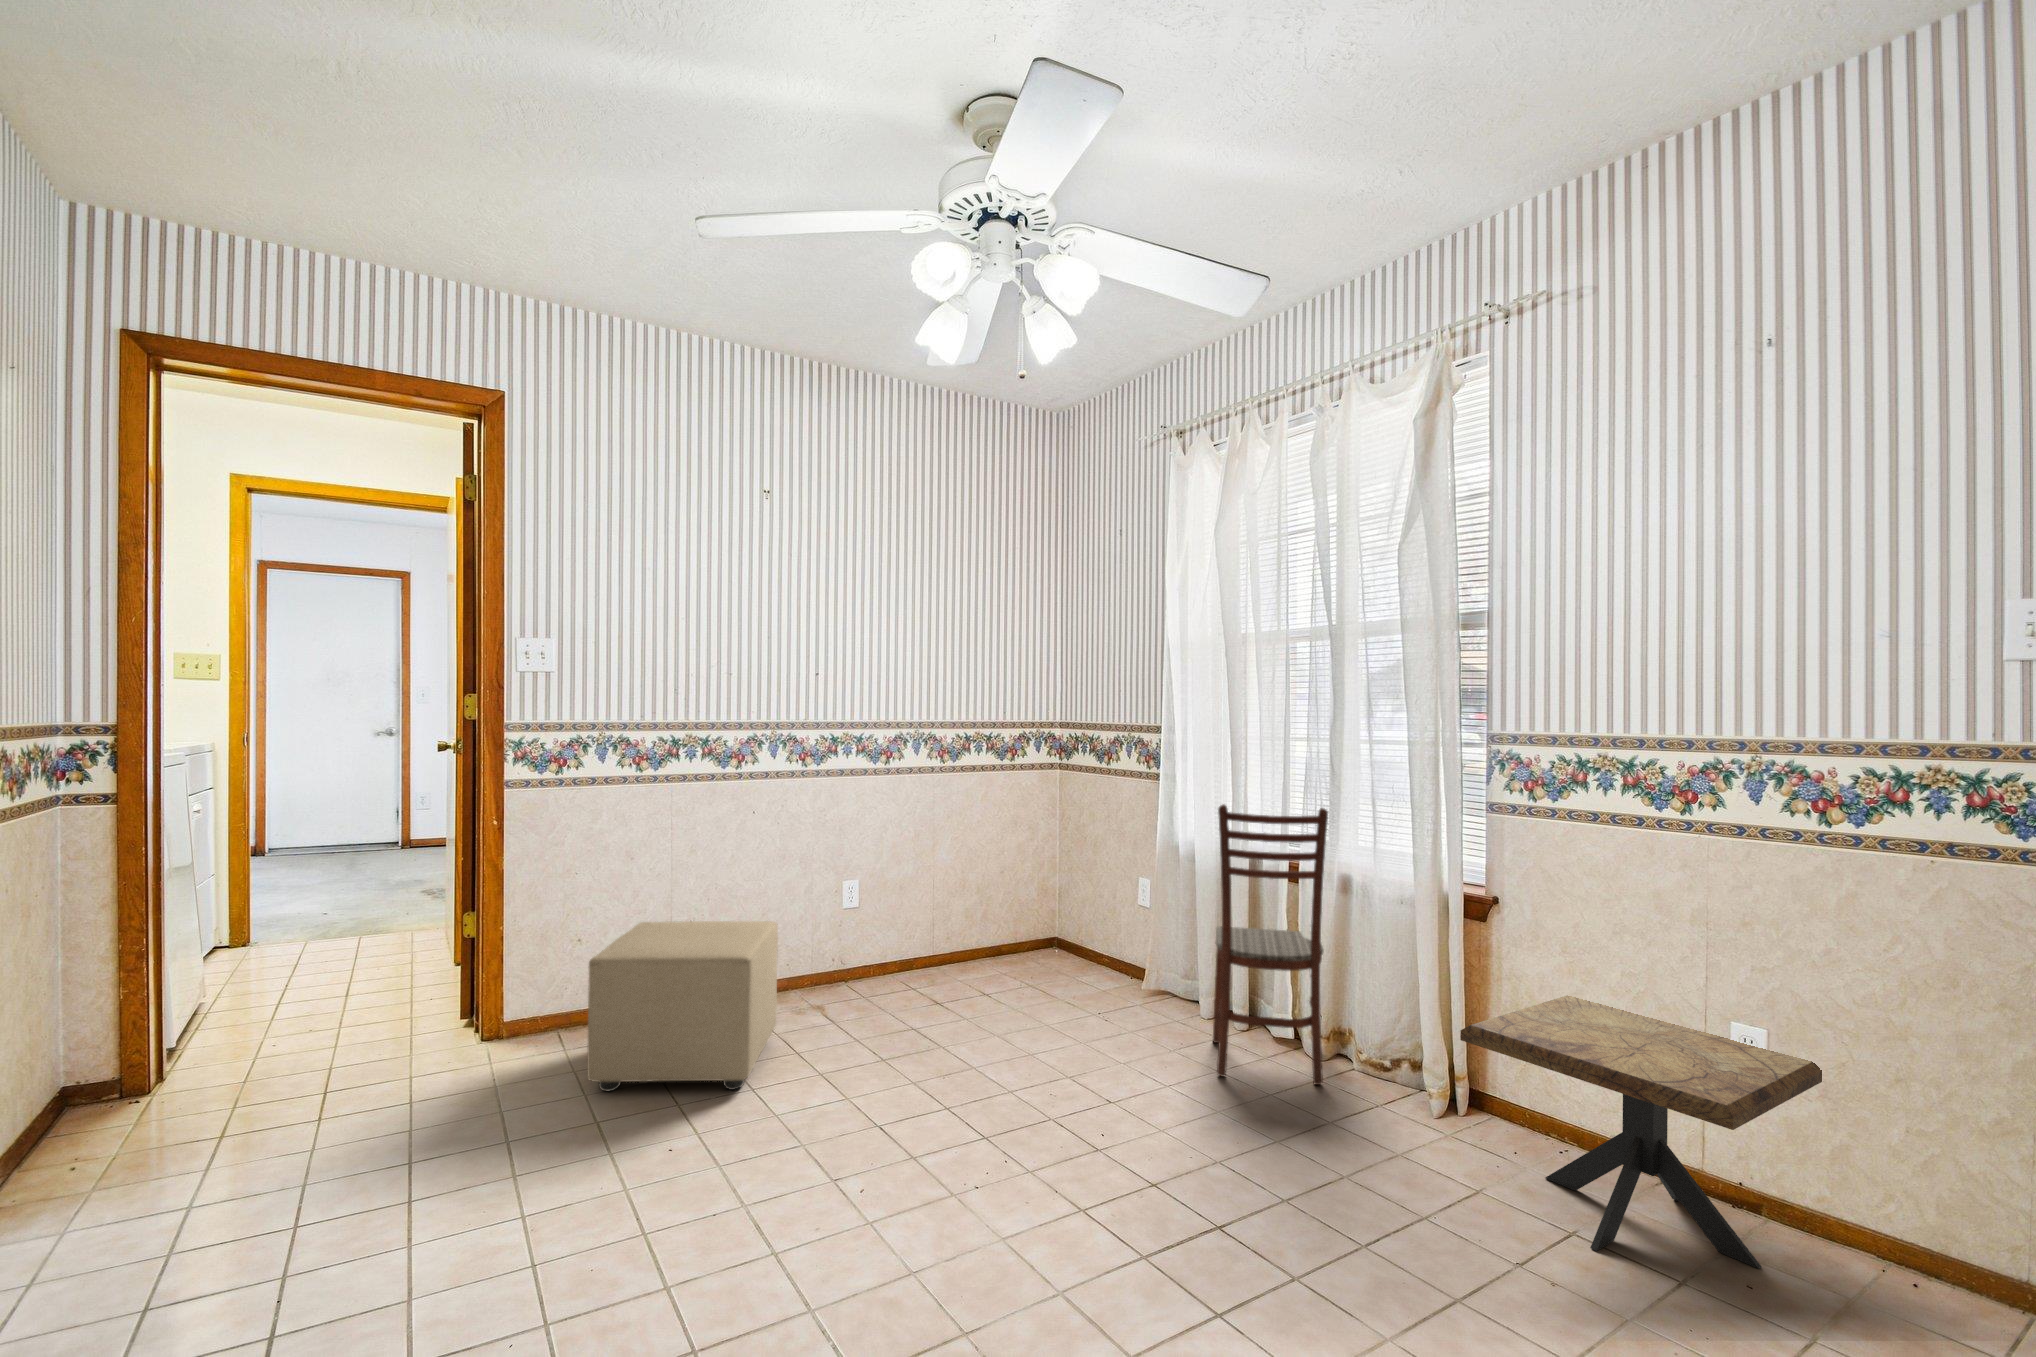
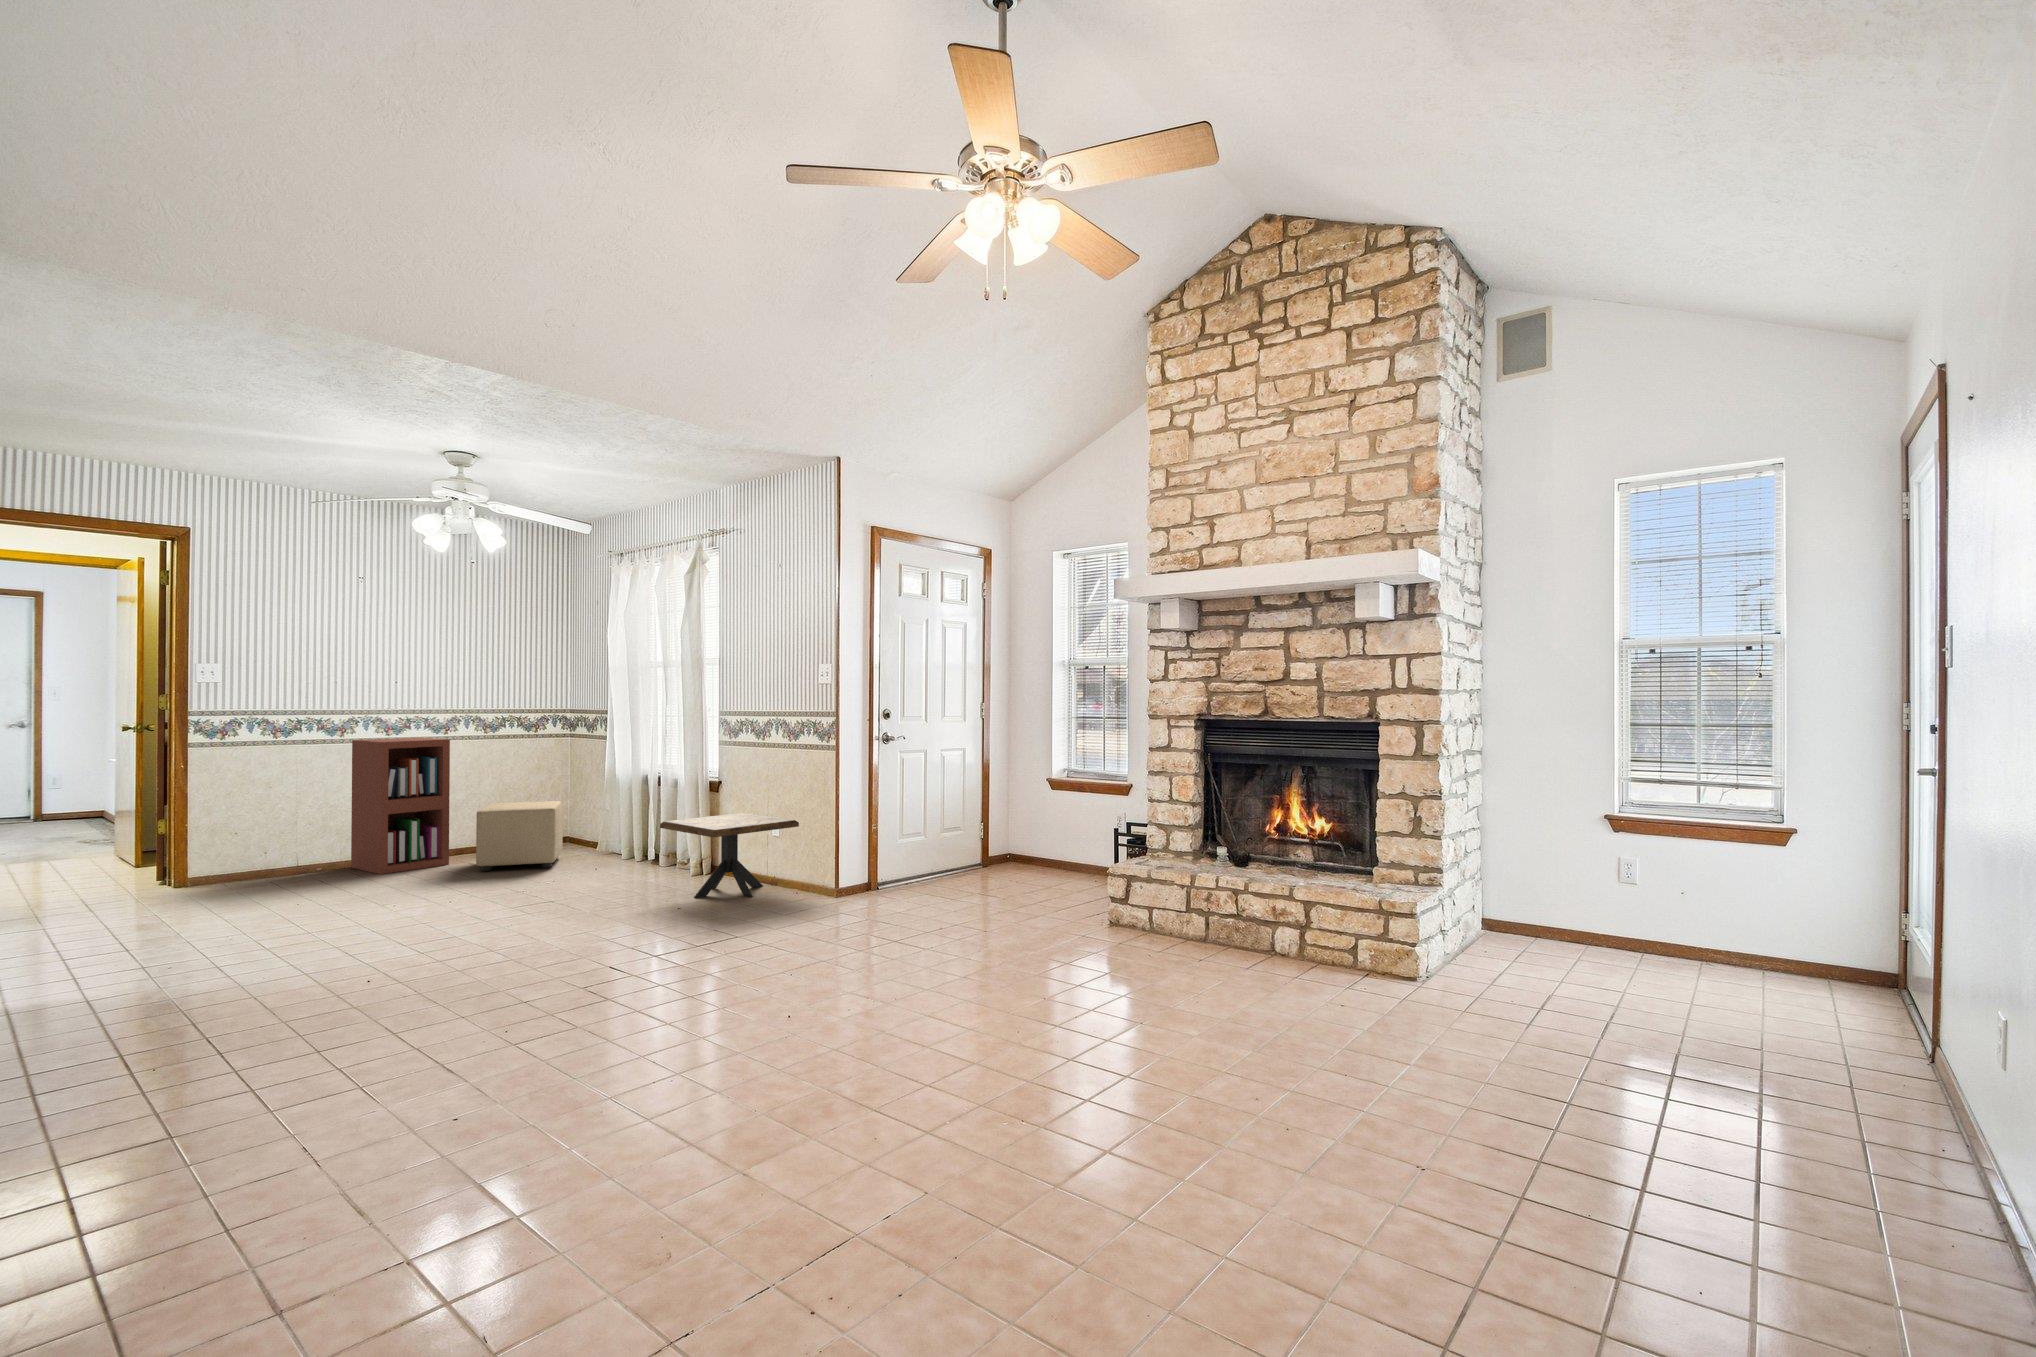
bookshelf: none [751,770,911,1030] -> present [351,738,450,874]
dining chair: present [1213,804,1328,1085] -> none [597,742,666,874]
ottoman: present [587,921,778,1091] -> present [476,801,563,871]

